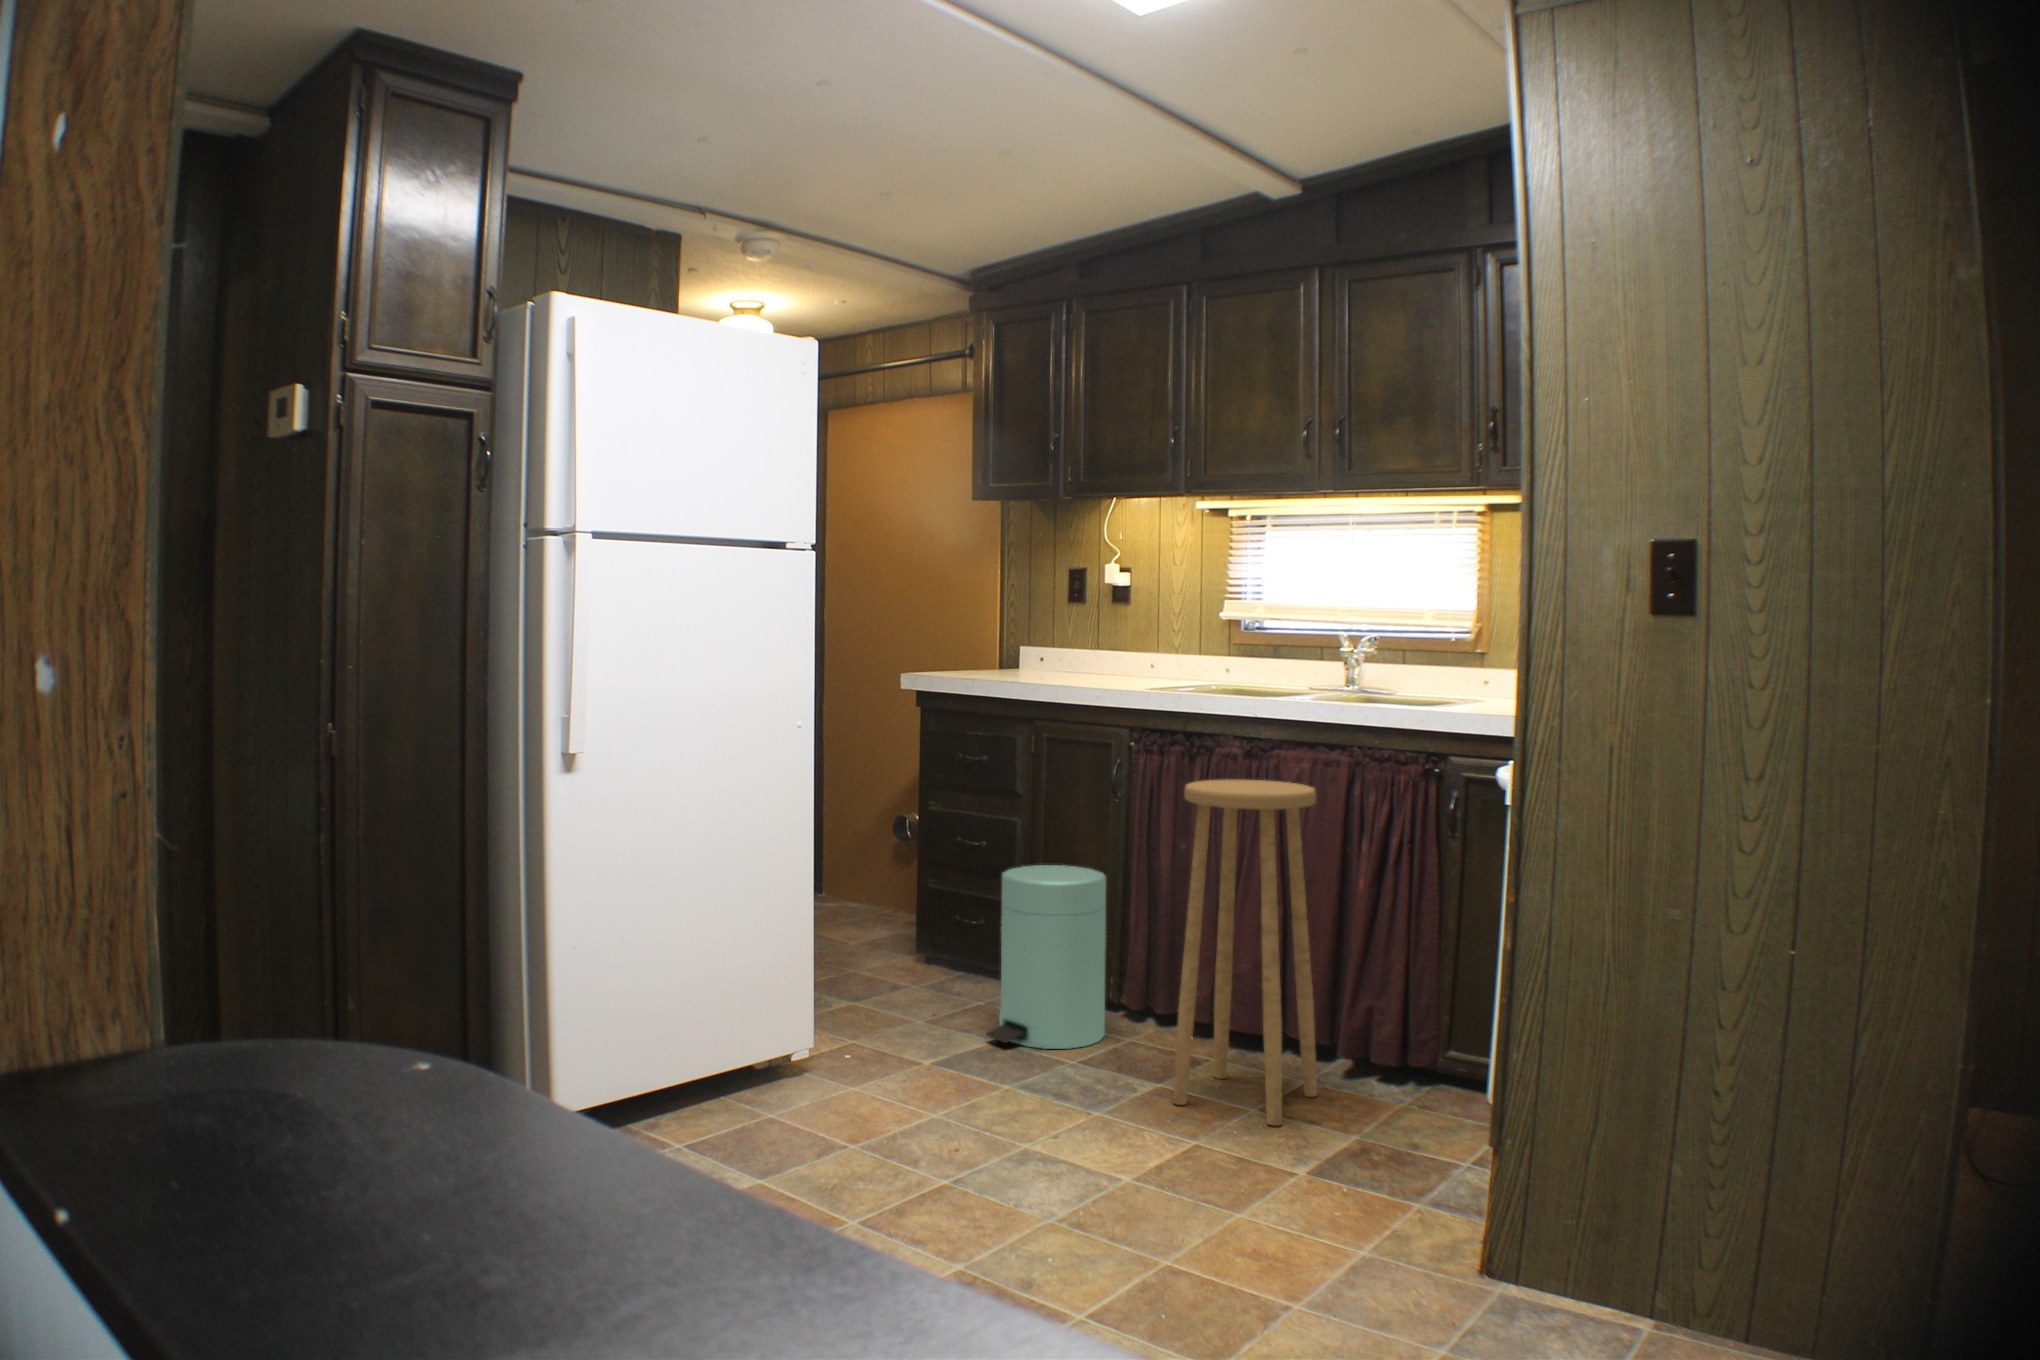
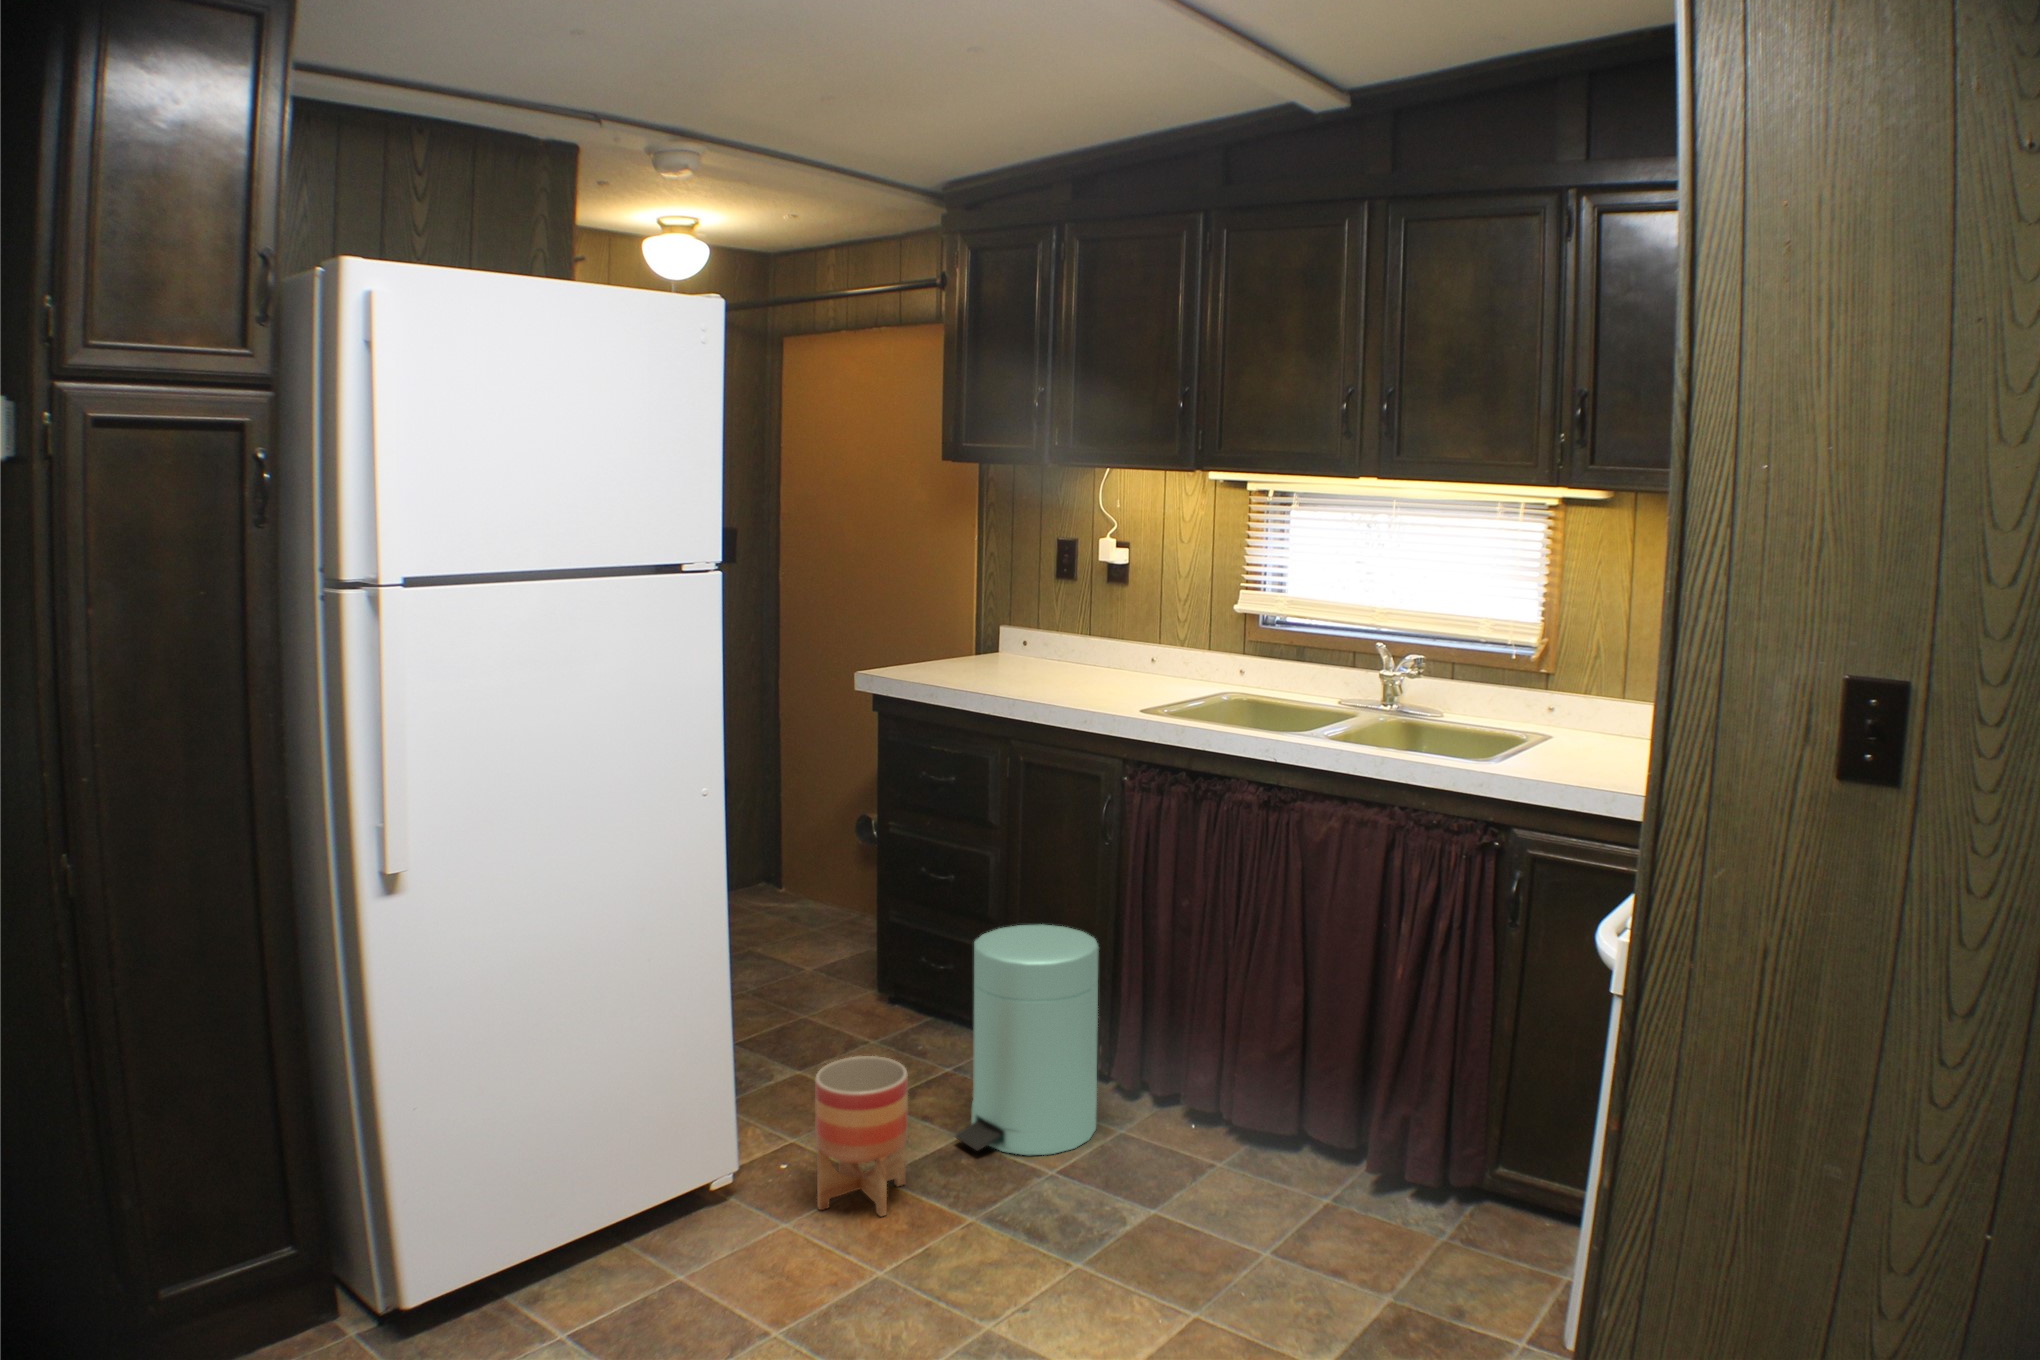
stool: present [1173,779,1317,1125] -> none [1175,853,1353,1289]
planter: none [876,955,951,1079] -> present [815,1056,908,1216]

